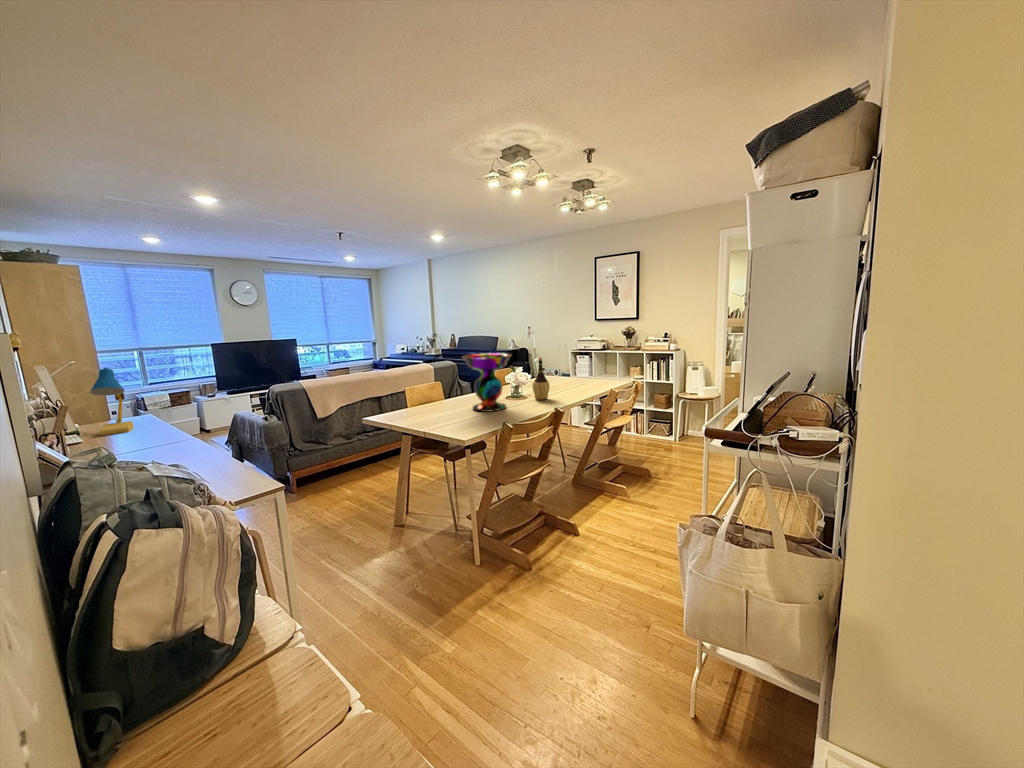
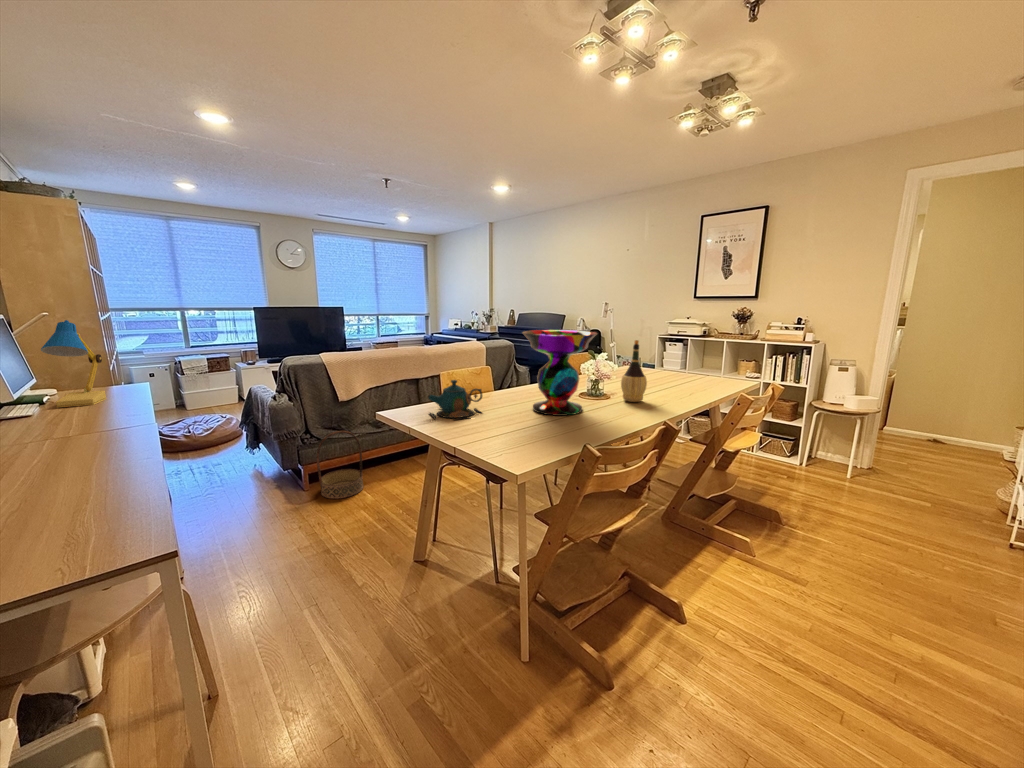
teapot: none [397,392,441,421] -> present [428,380,482,420]
basket: none [304,442,342,496] -> present [317,431,363,499]

